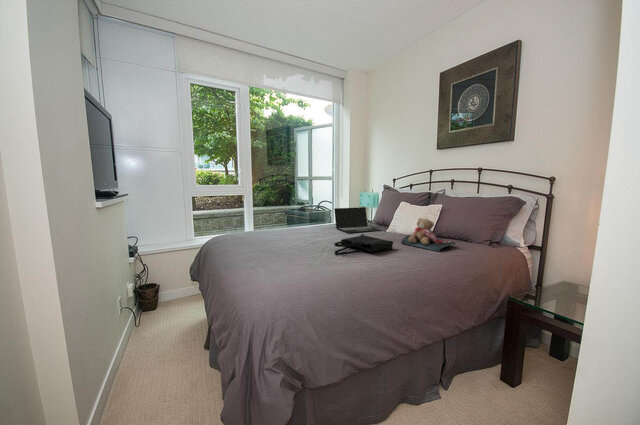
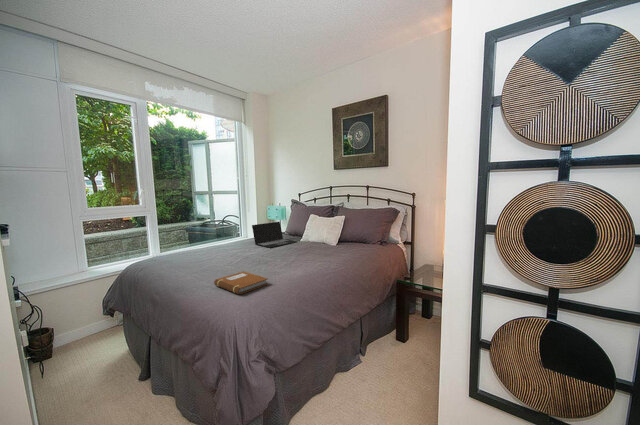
teddy bear: present [401,218,455,251] -> none [321,228,360,255]
tote bag: present [334,234,393,255] -> none [272,248,317,269]
notebook: none [268,252,318,275] -> present [214,271,268,294]

